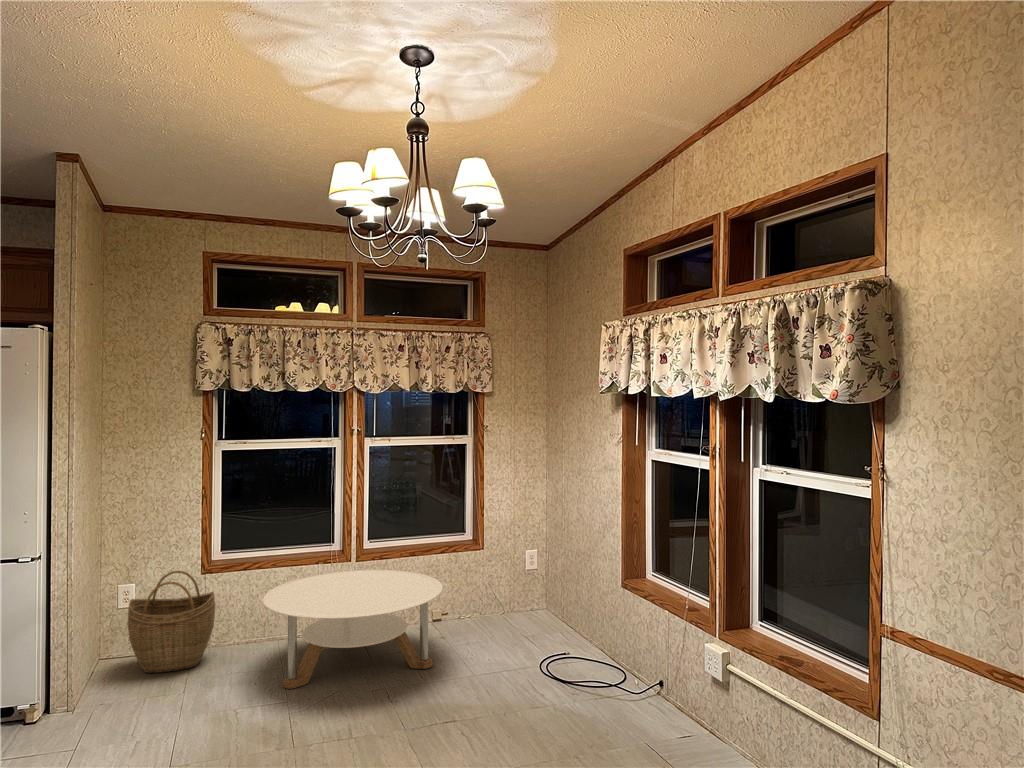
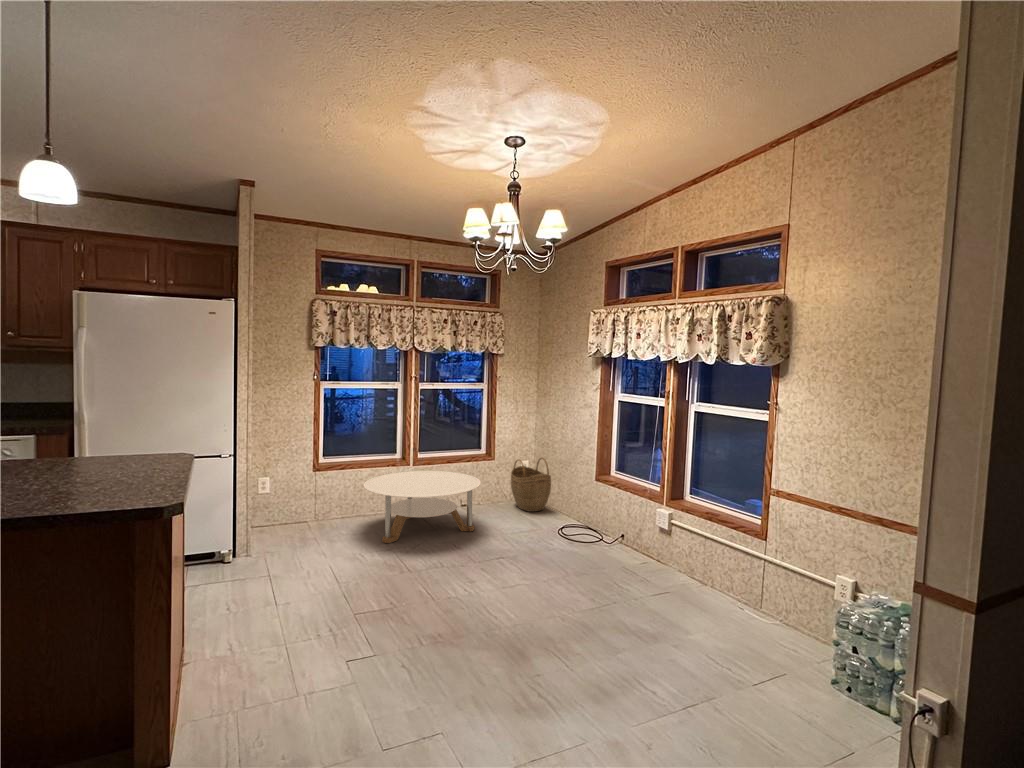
woven basket: present [128,571,215,673] -> present [511,458,551,512]

